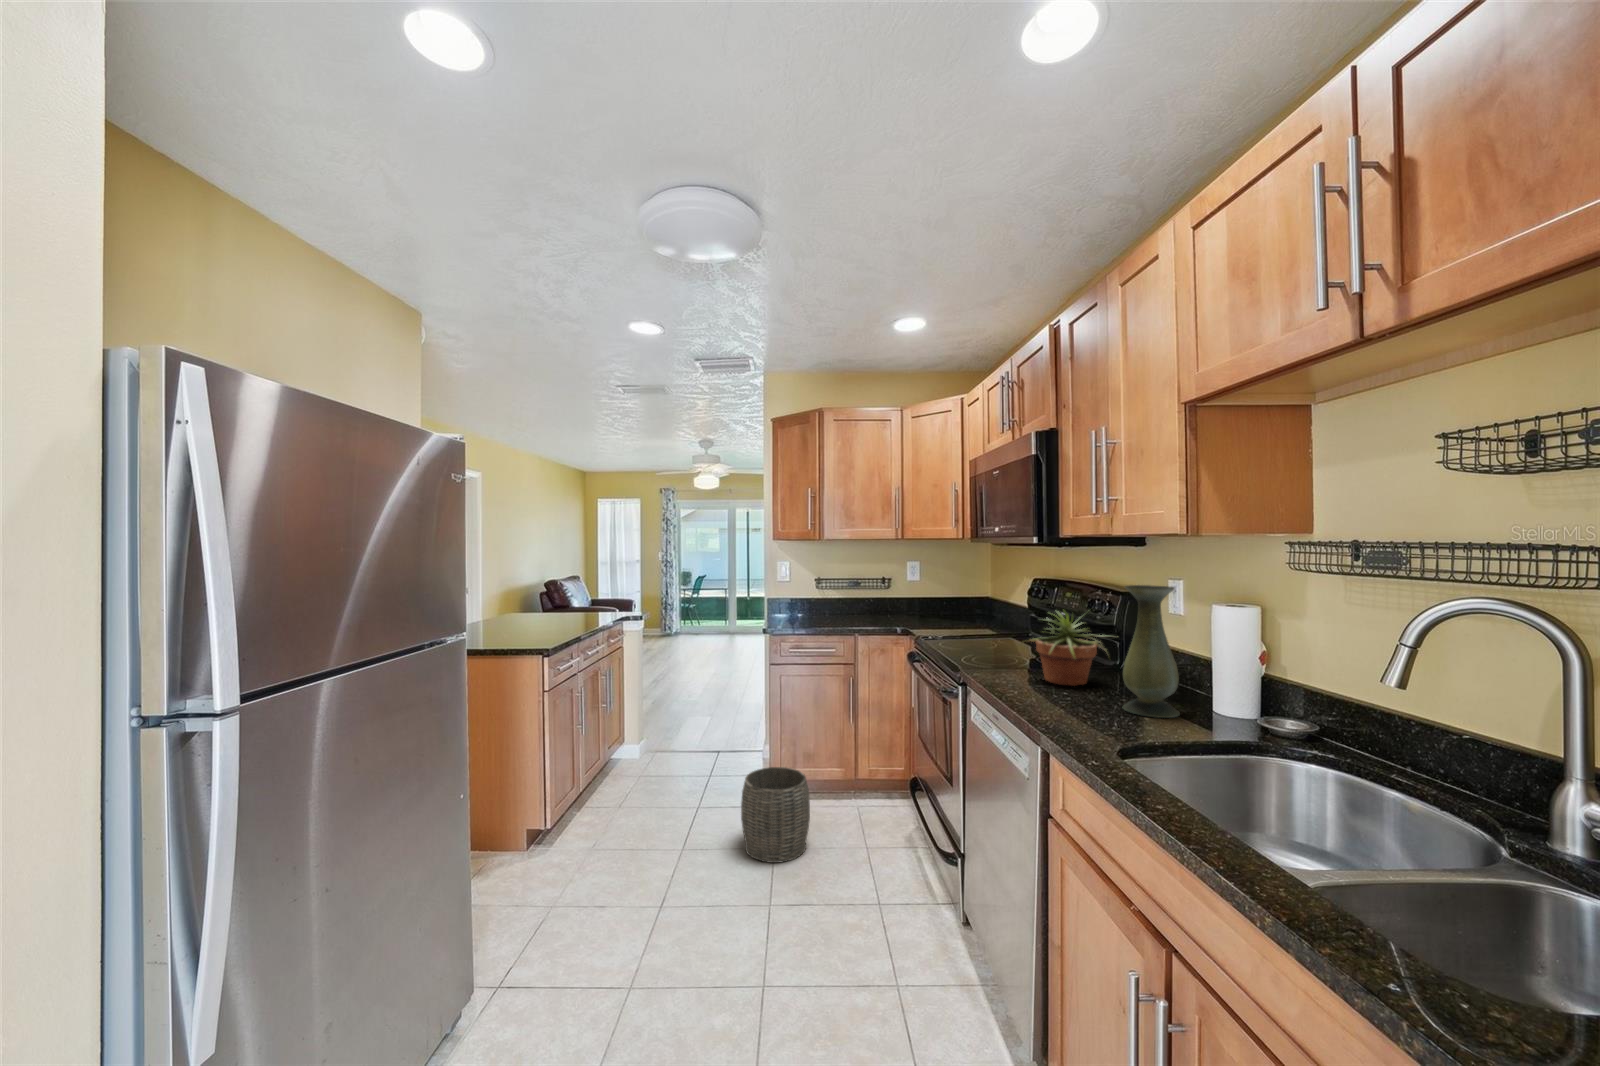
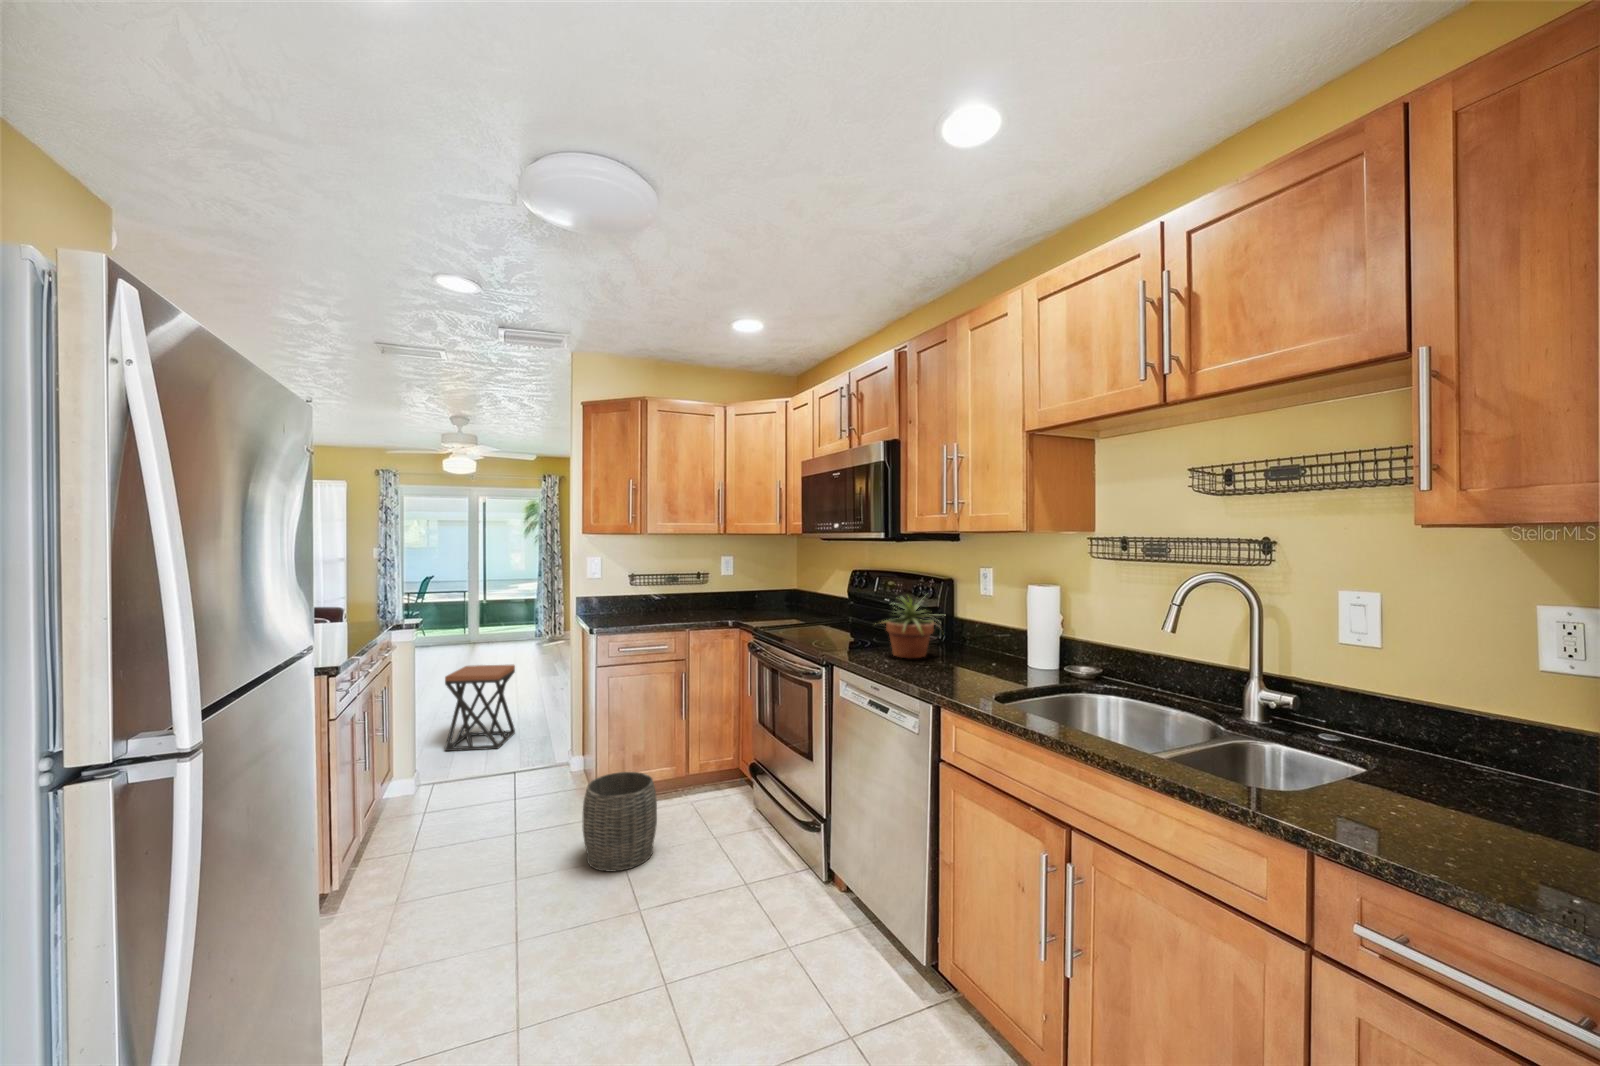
vase: present [1123,585,1180,718] -> none [966,572,1008,675]
stool: none [676,654,734,729] -> present [445,665,515,751]

